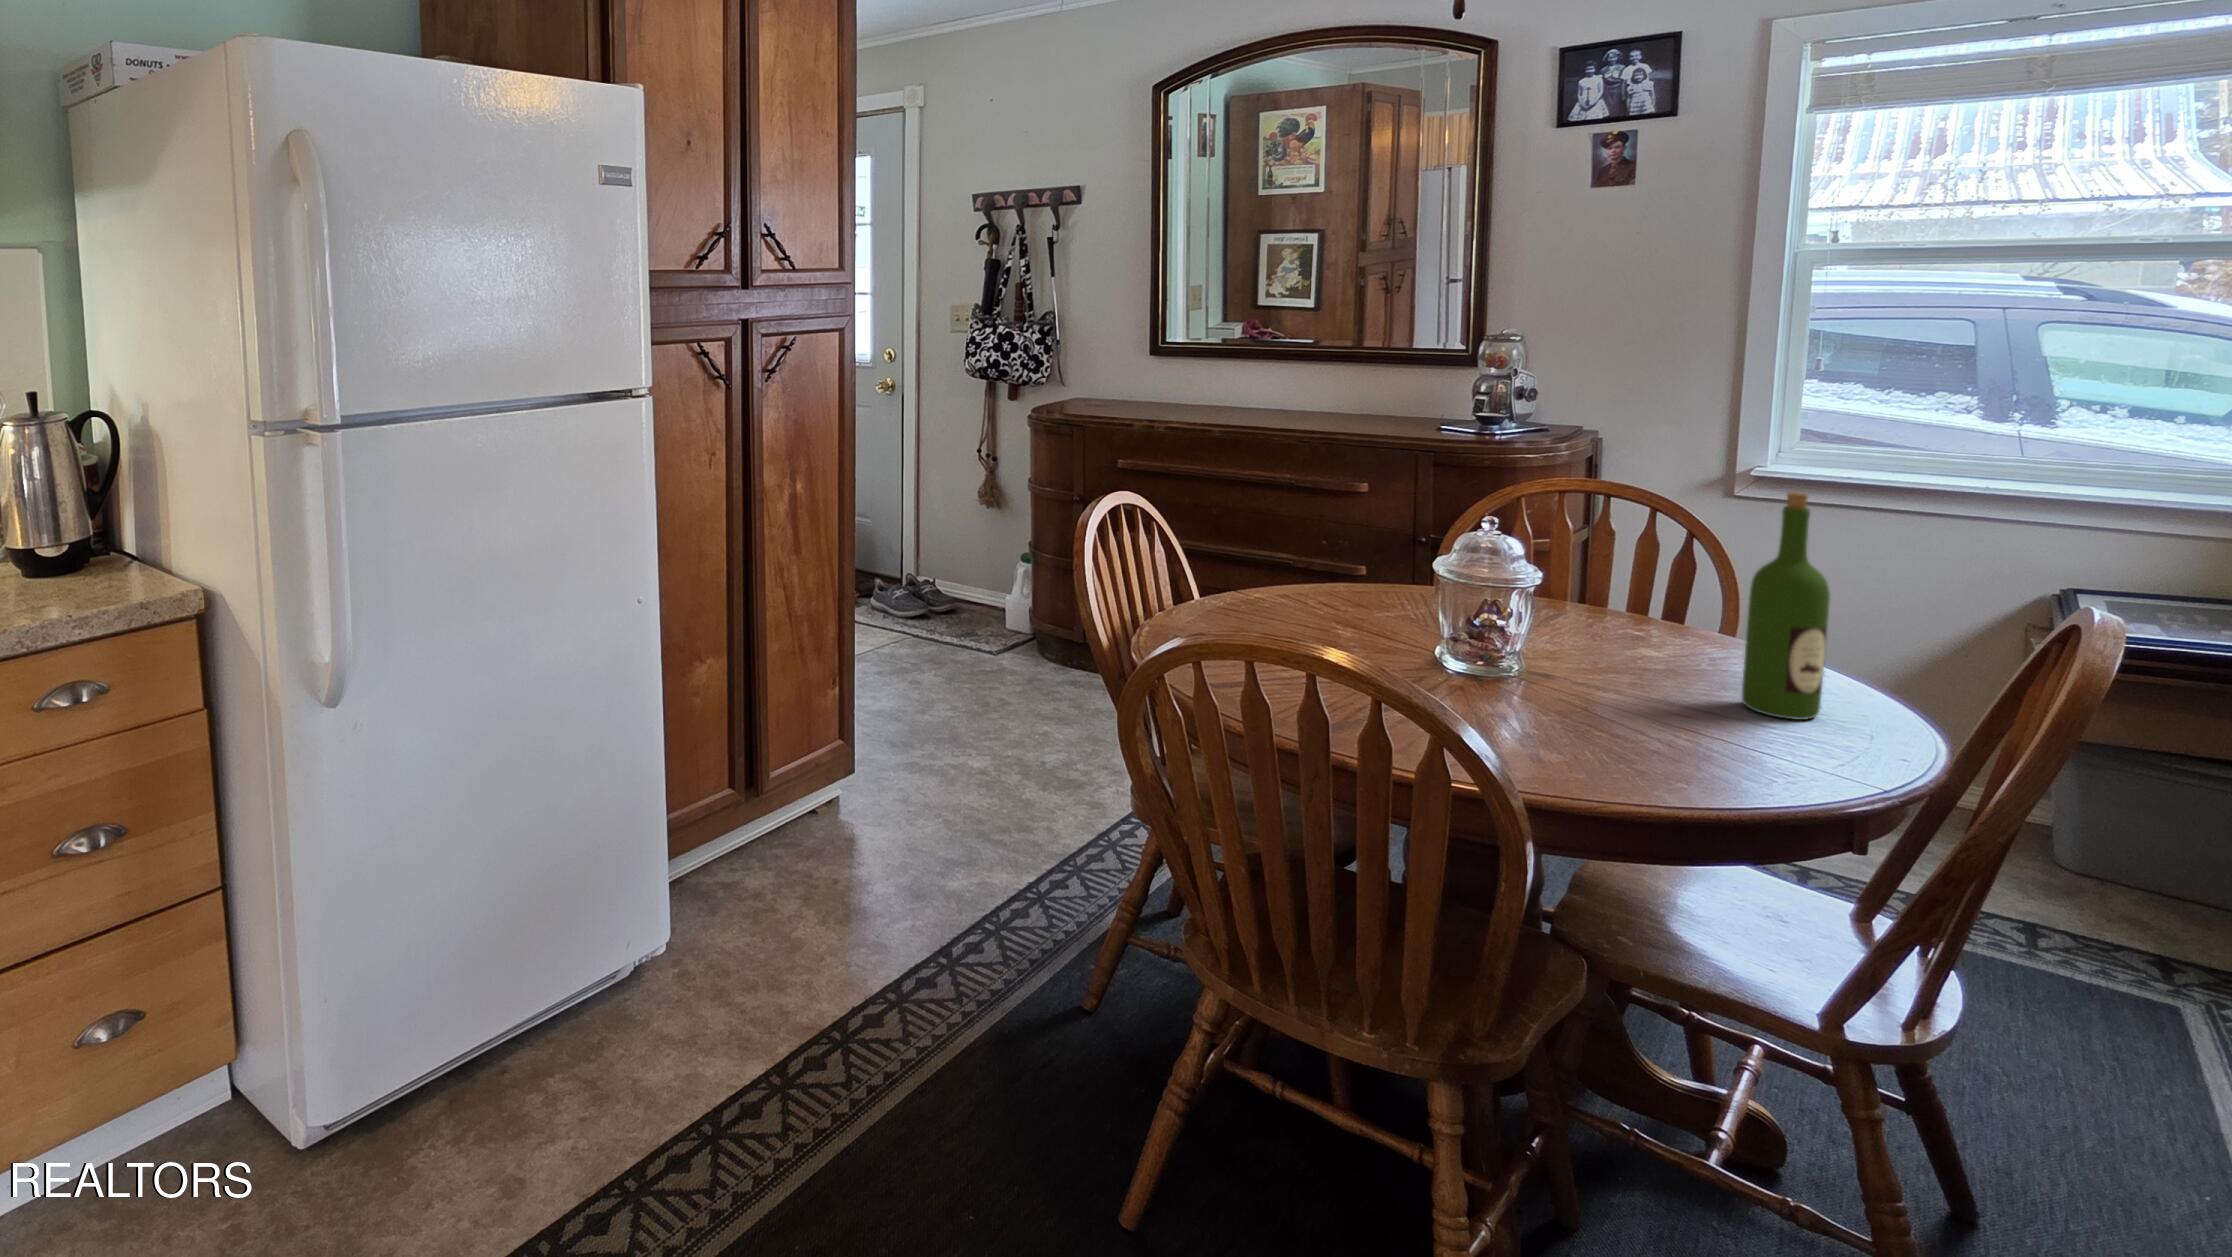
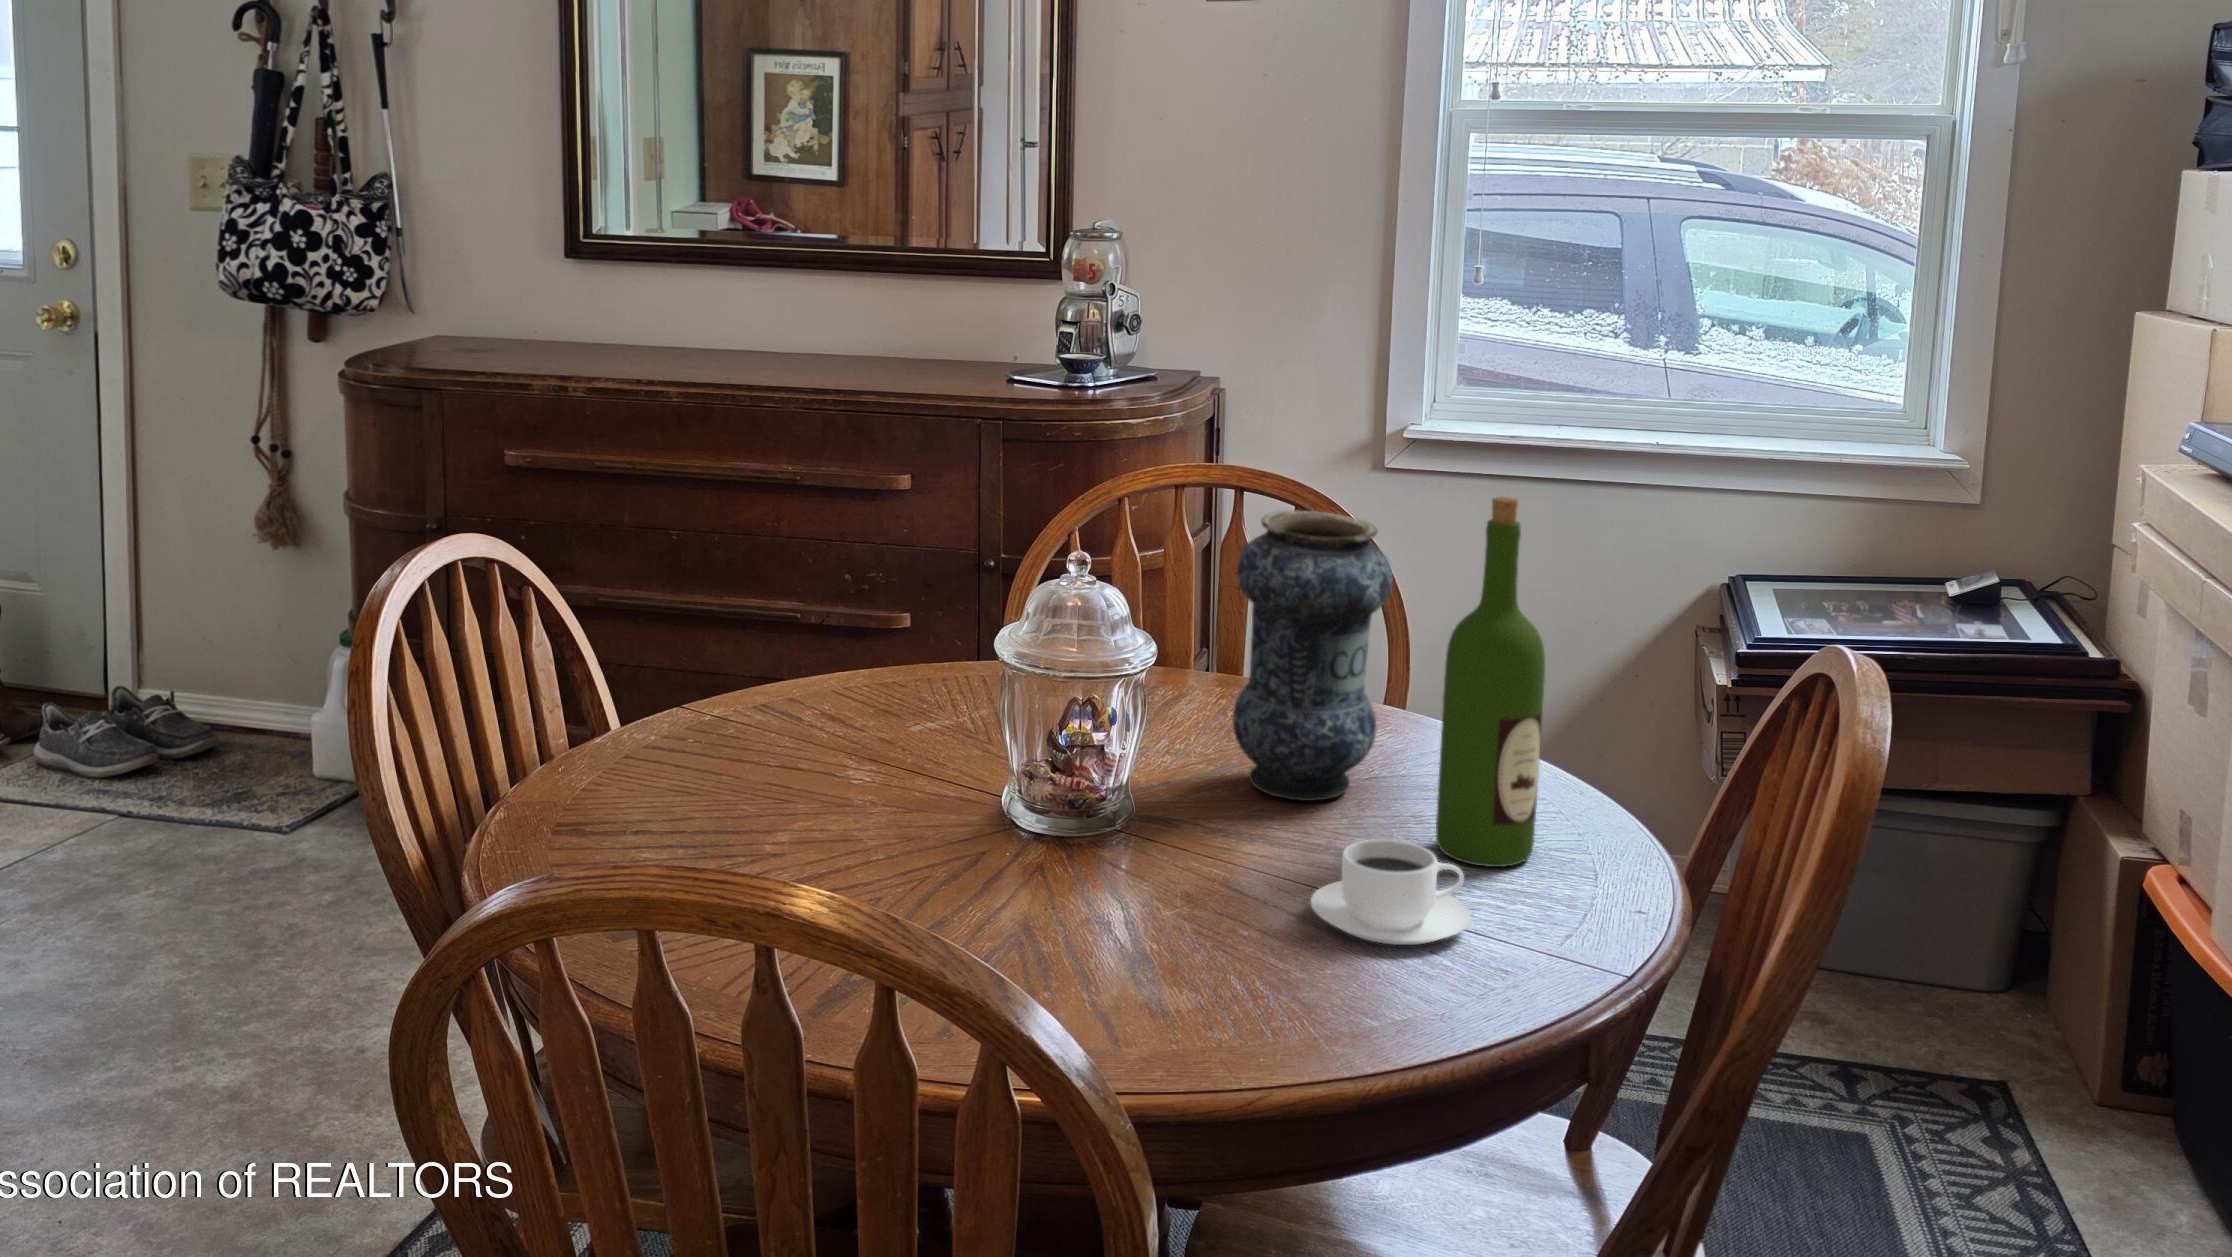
vase: none [1592,498,1713,671] -> present [1233,511,1392,801]
coffee cup: none [1642,686,1763,748] -> present [1311,839,1471,945]

